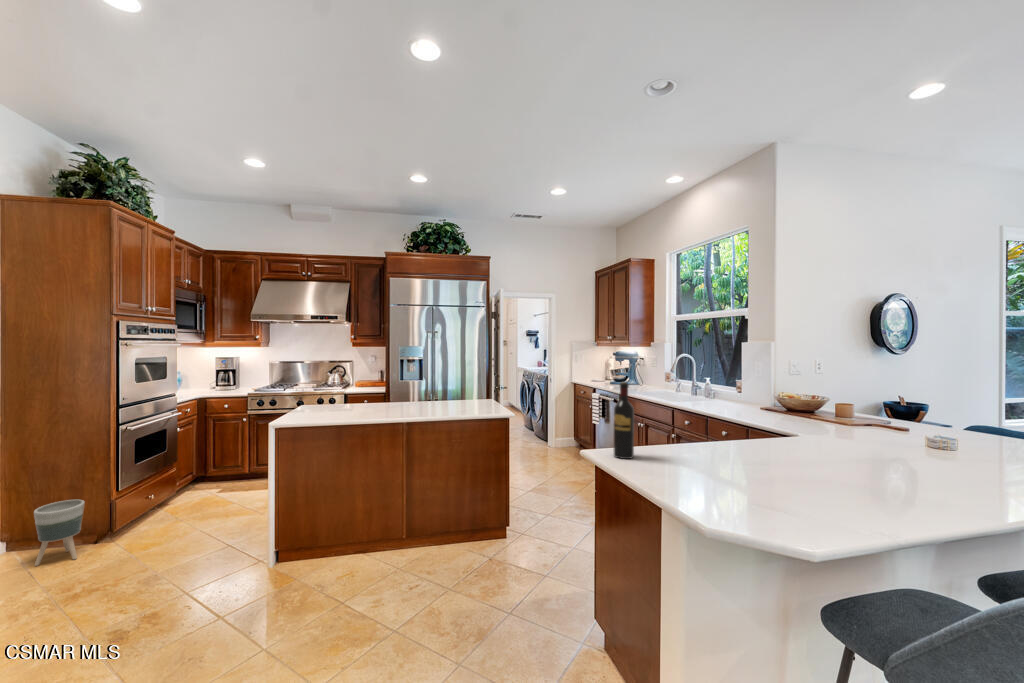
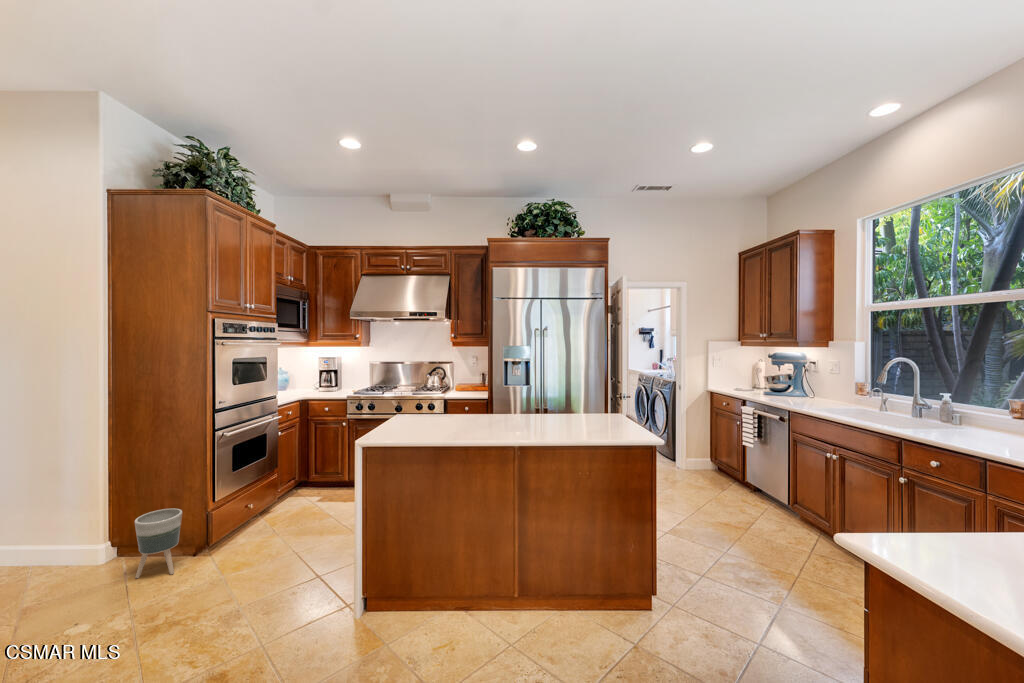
wine bottle: present [613,382,634,459] -> none [930,421,986,577]

